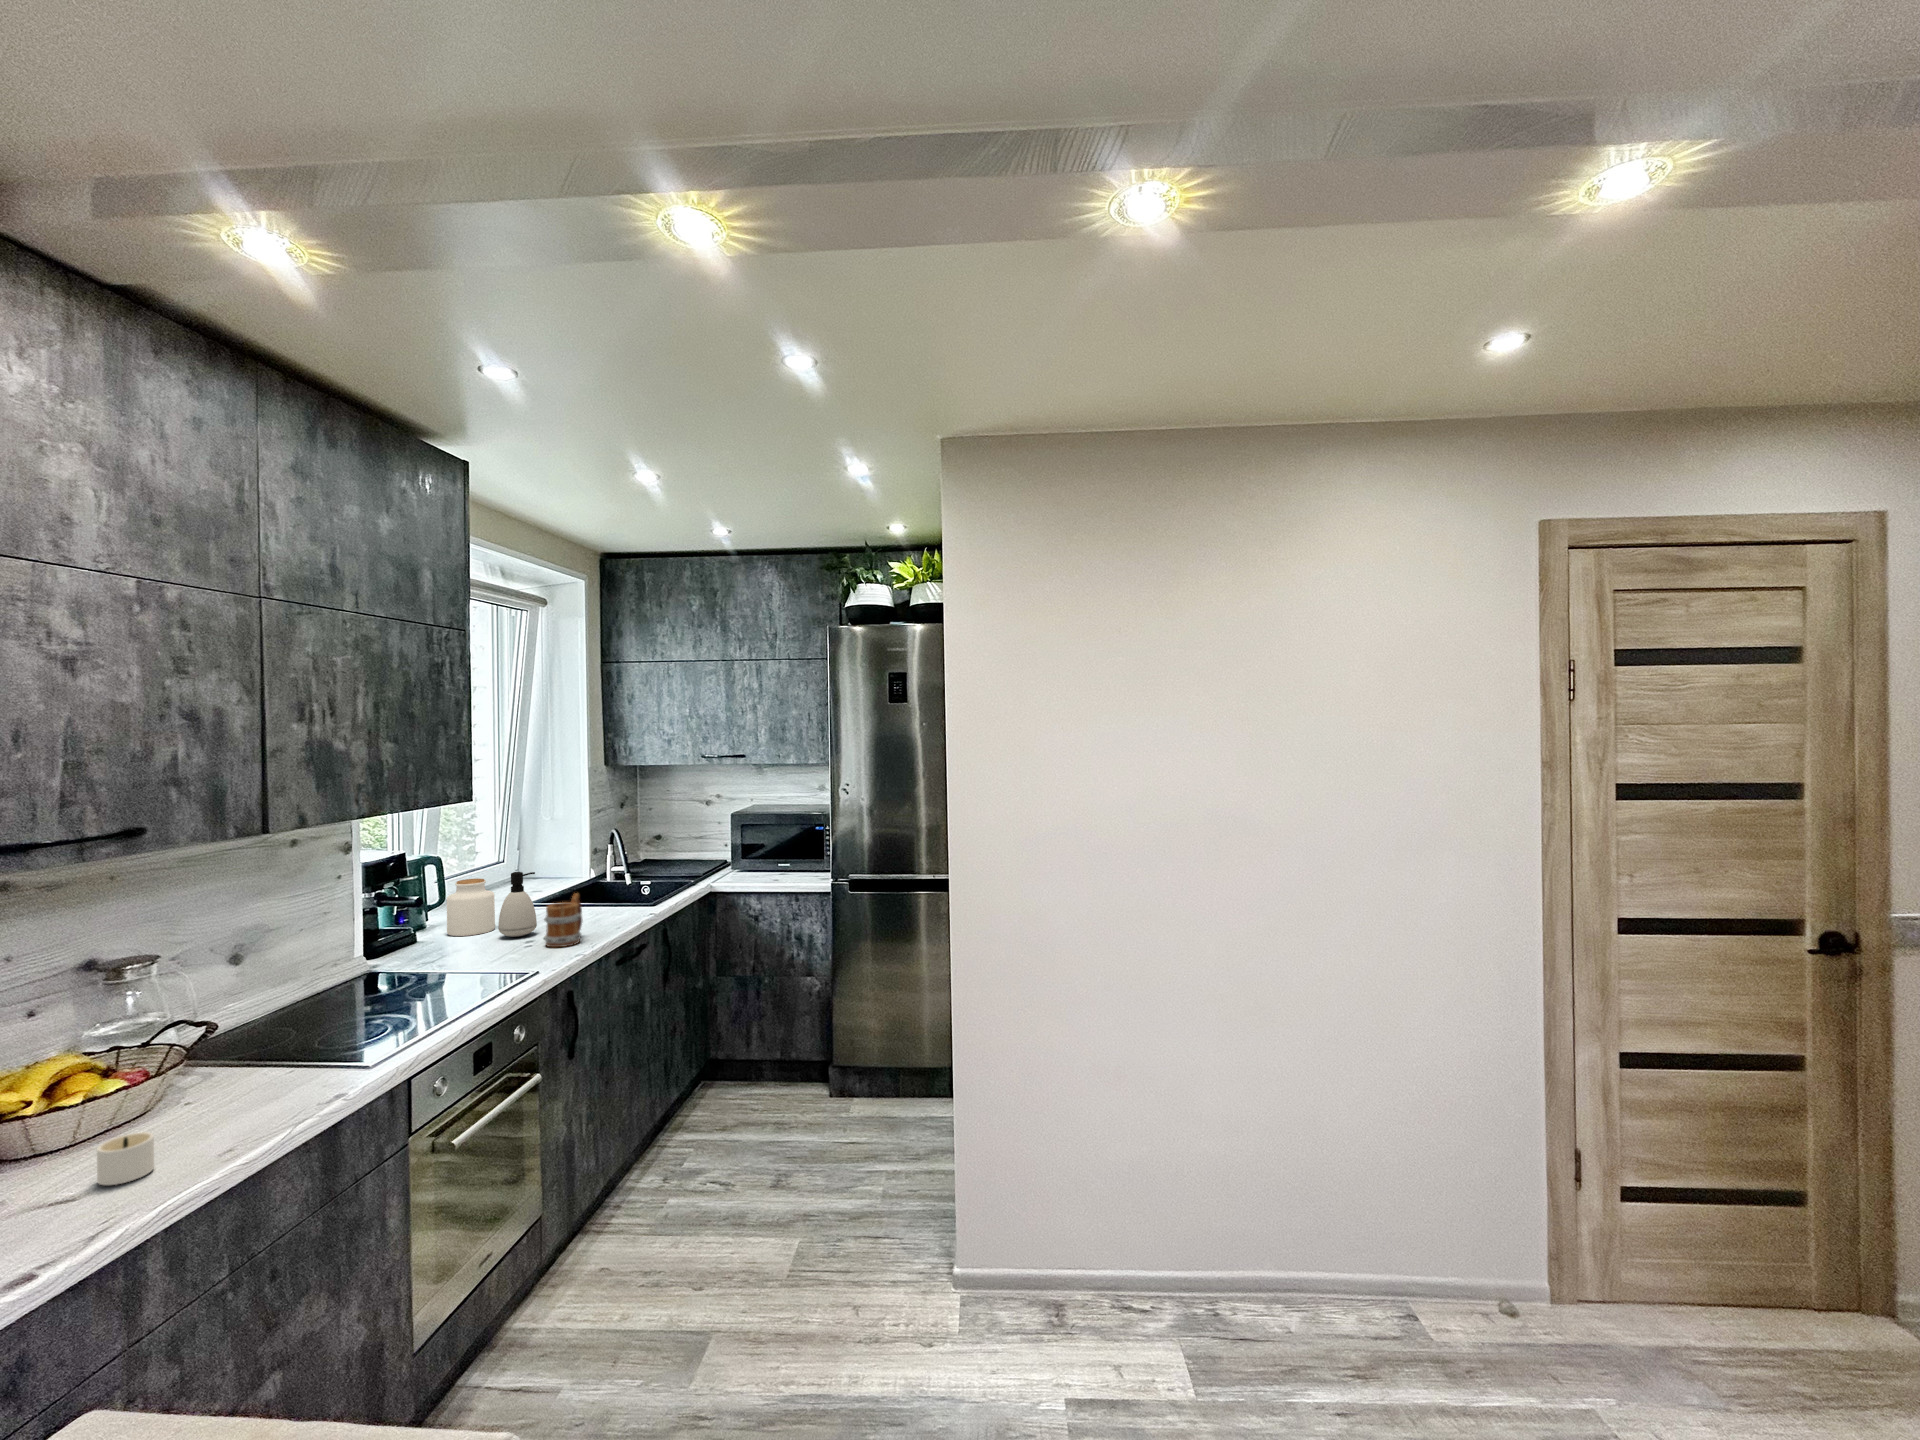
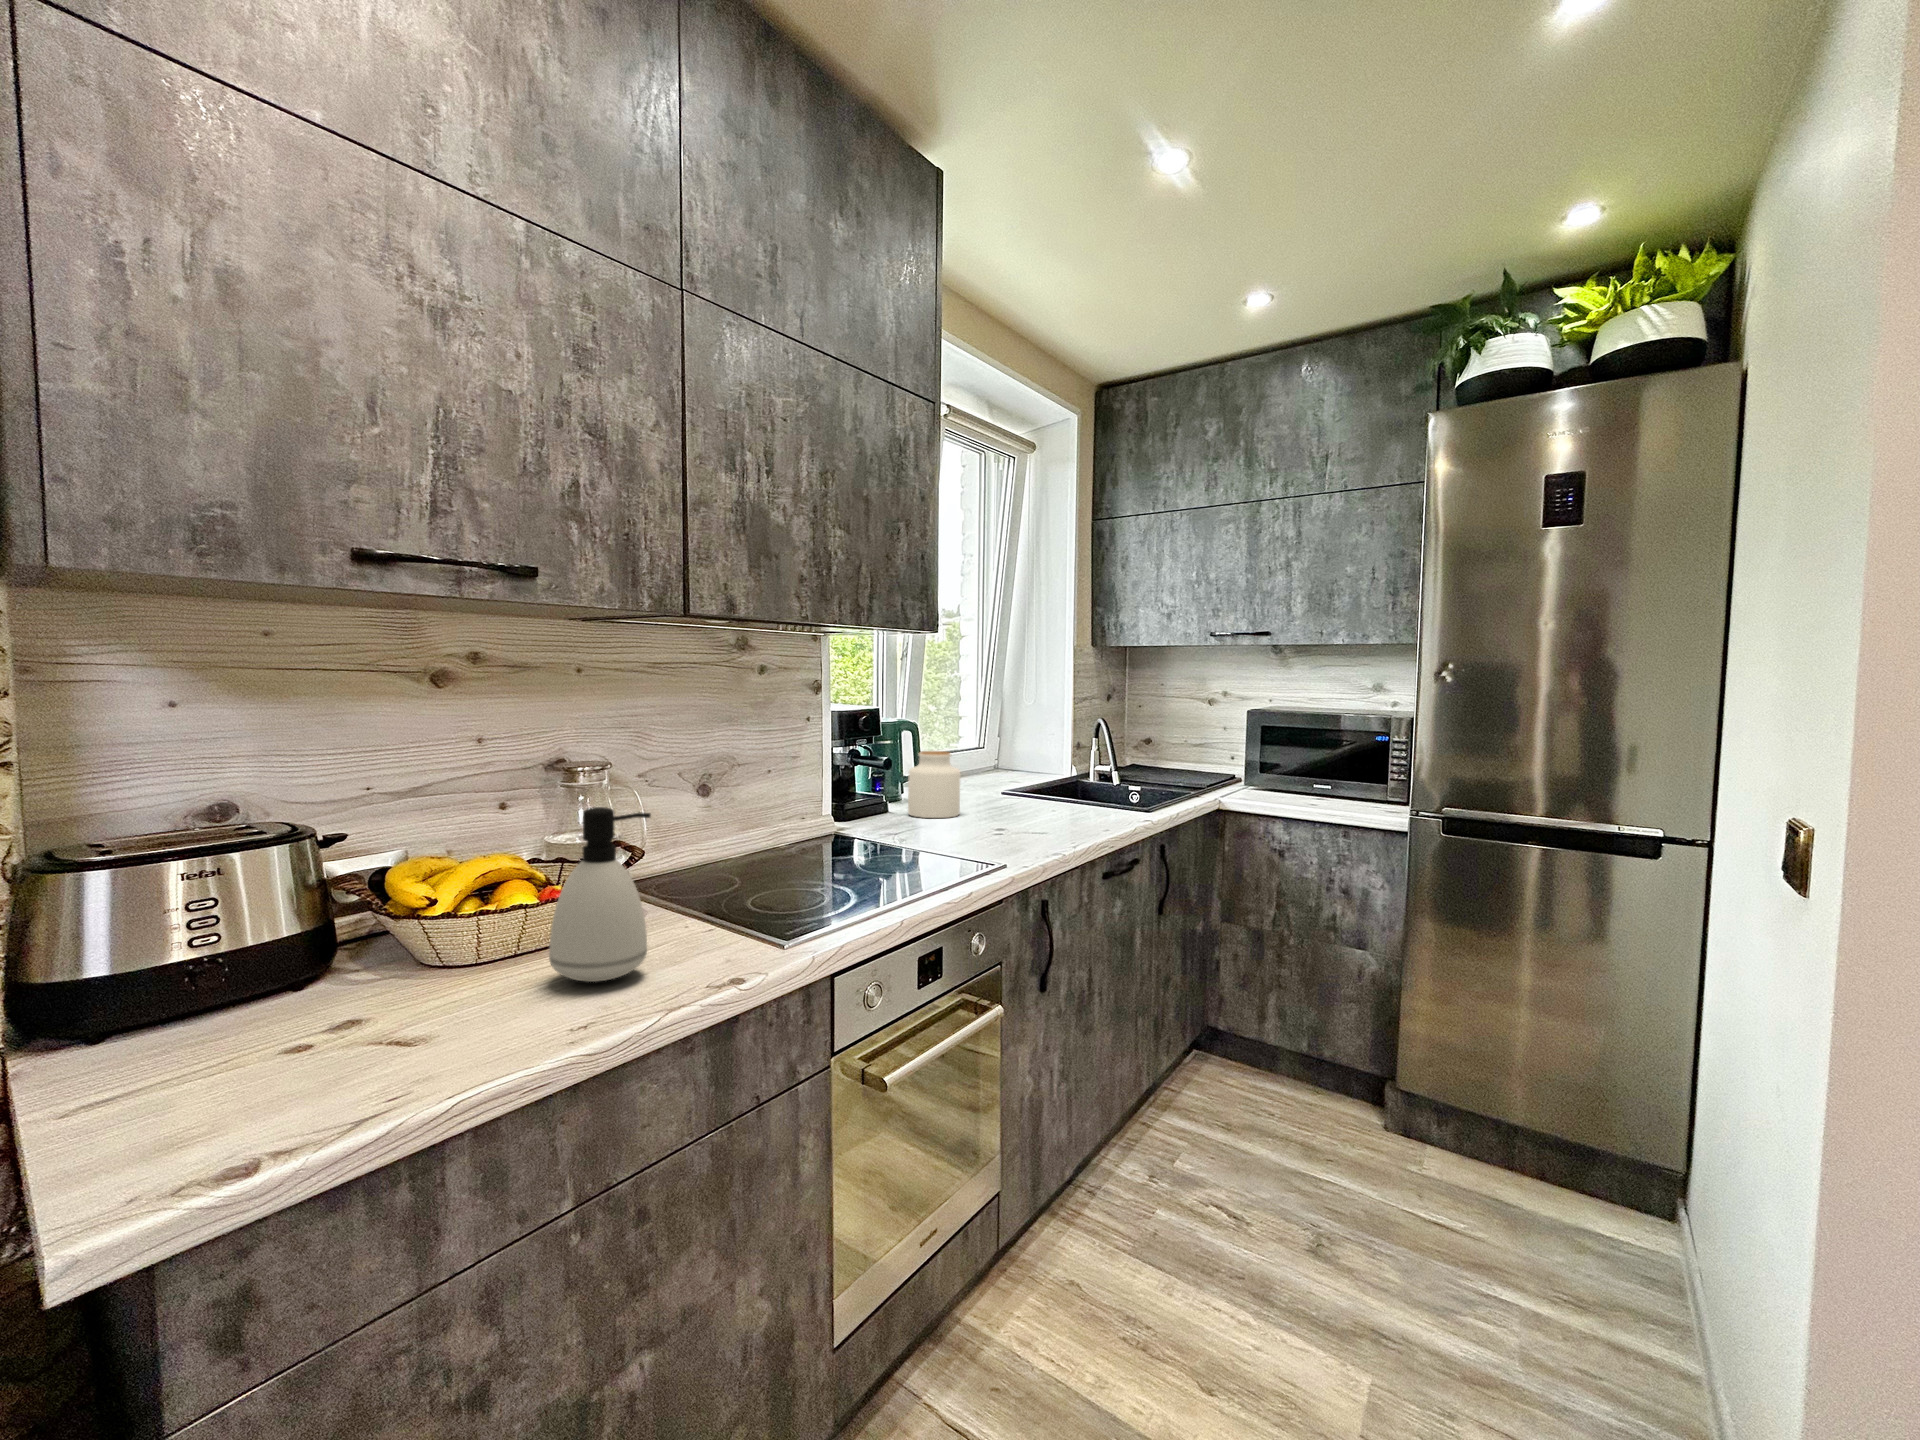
soap dispenser: present [499,872,537,937] -> present [549,807,651,982]
mug: present [544,893,582,947] -> none [1014,775,1063,842]
candle: present [97,1132,154,1185] -> none [420,973,521,1041]

